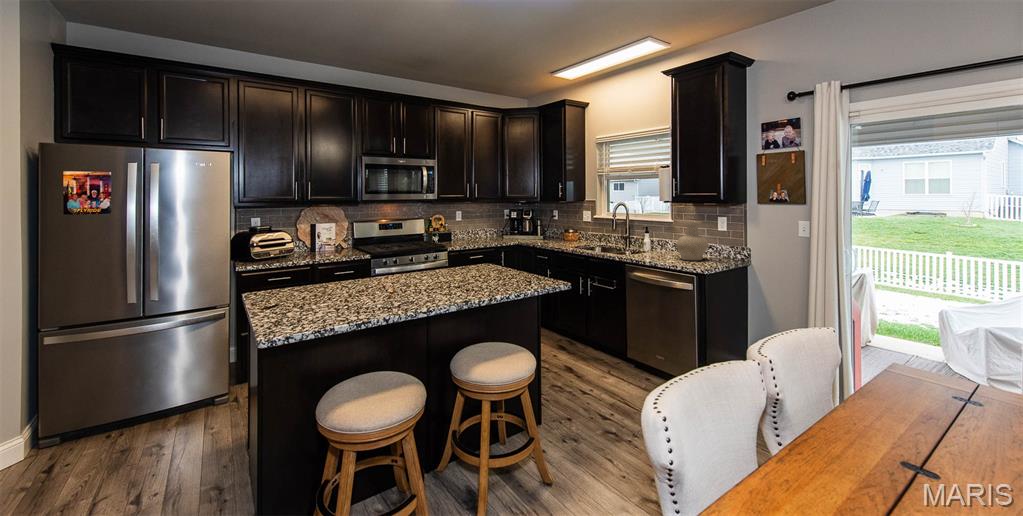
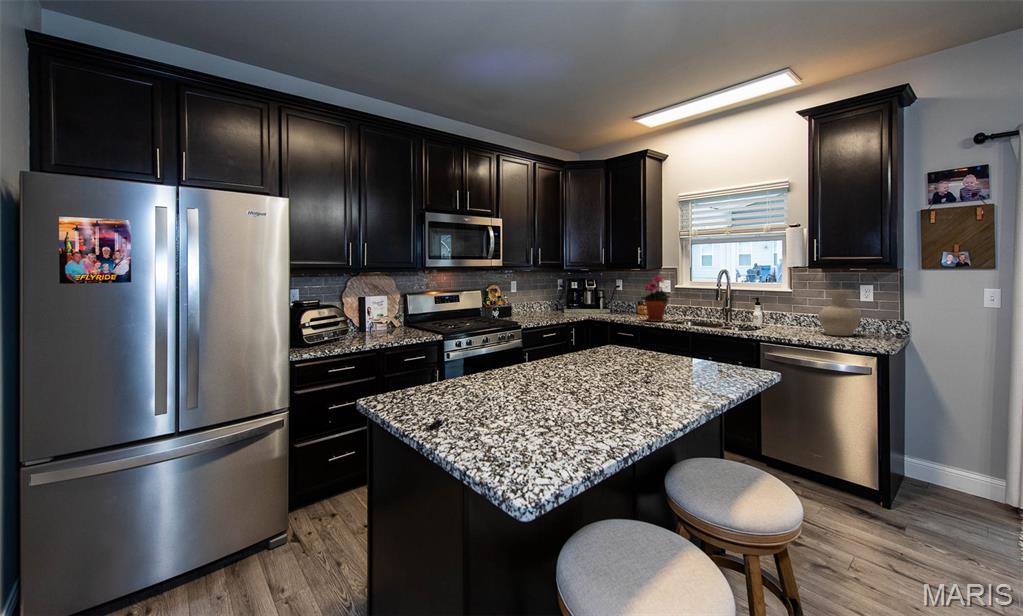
potted plant: none [557,208,580,247] -> present [641,276,670,322]

